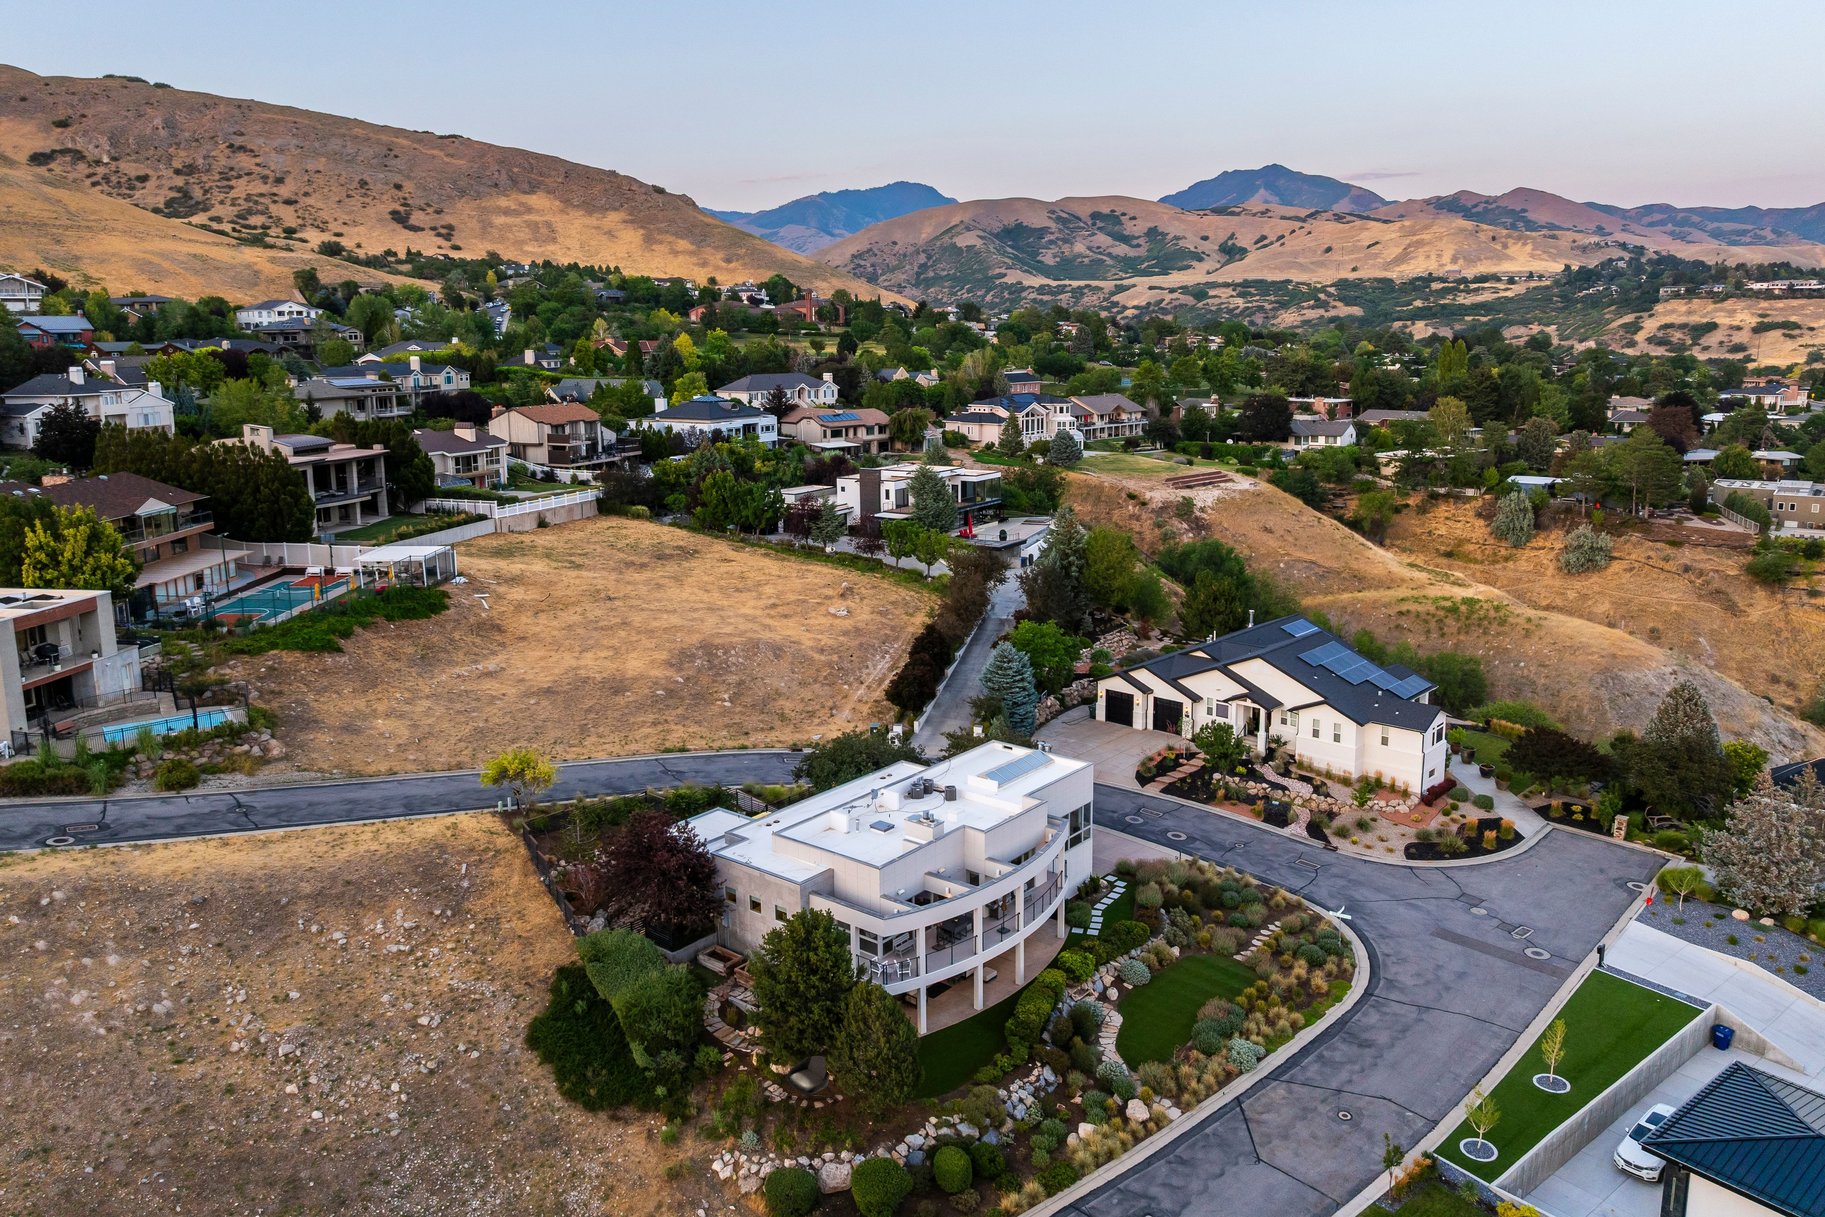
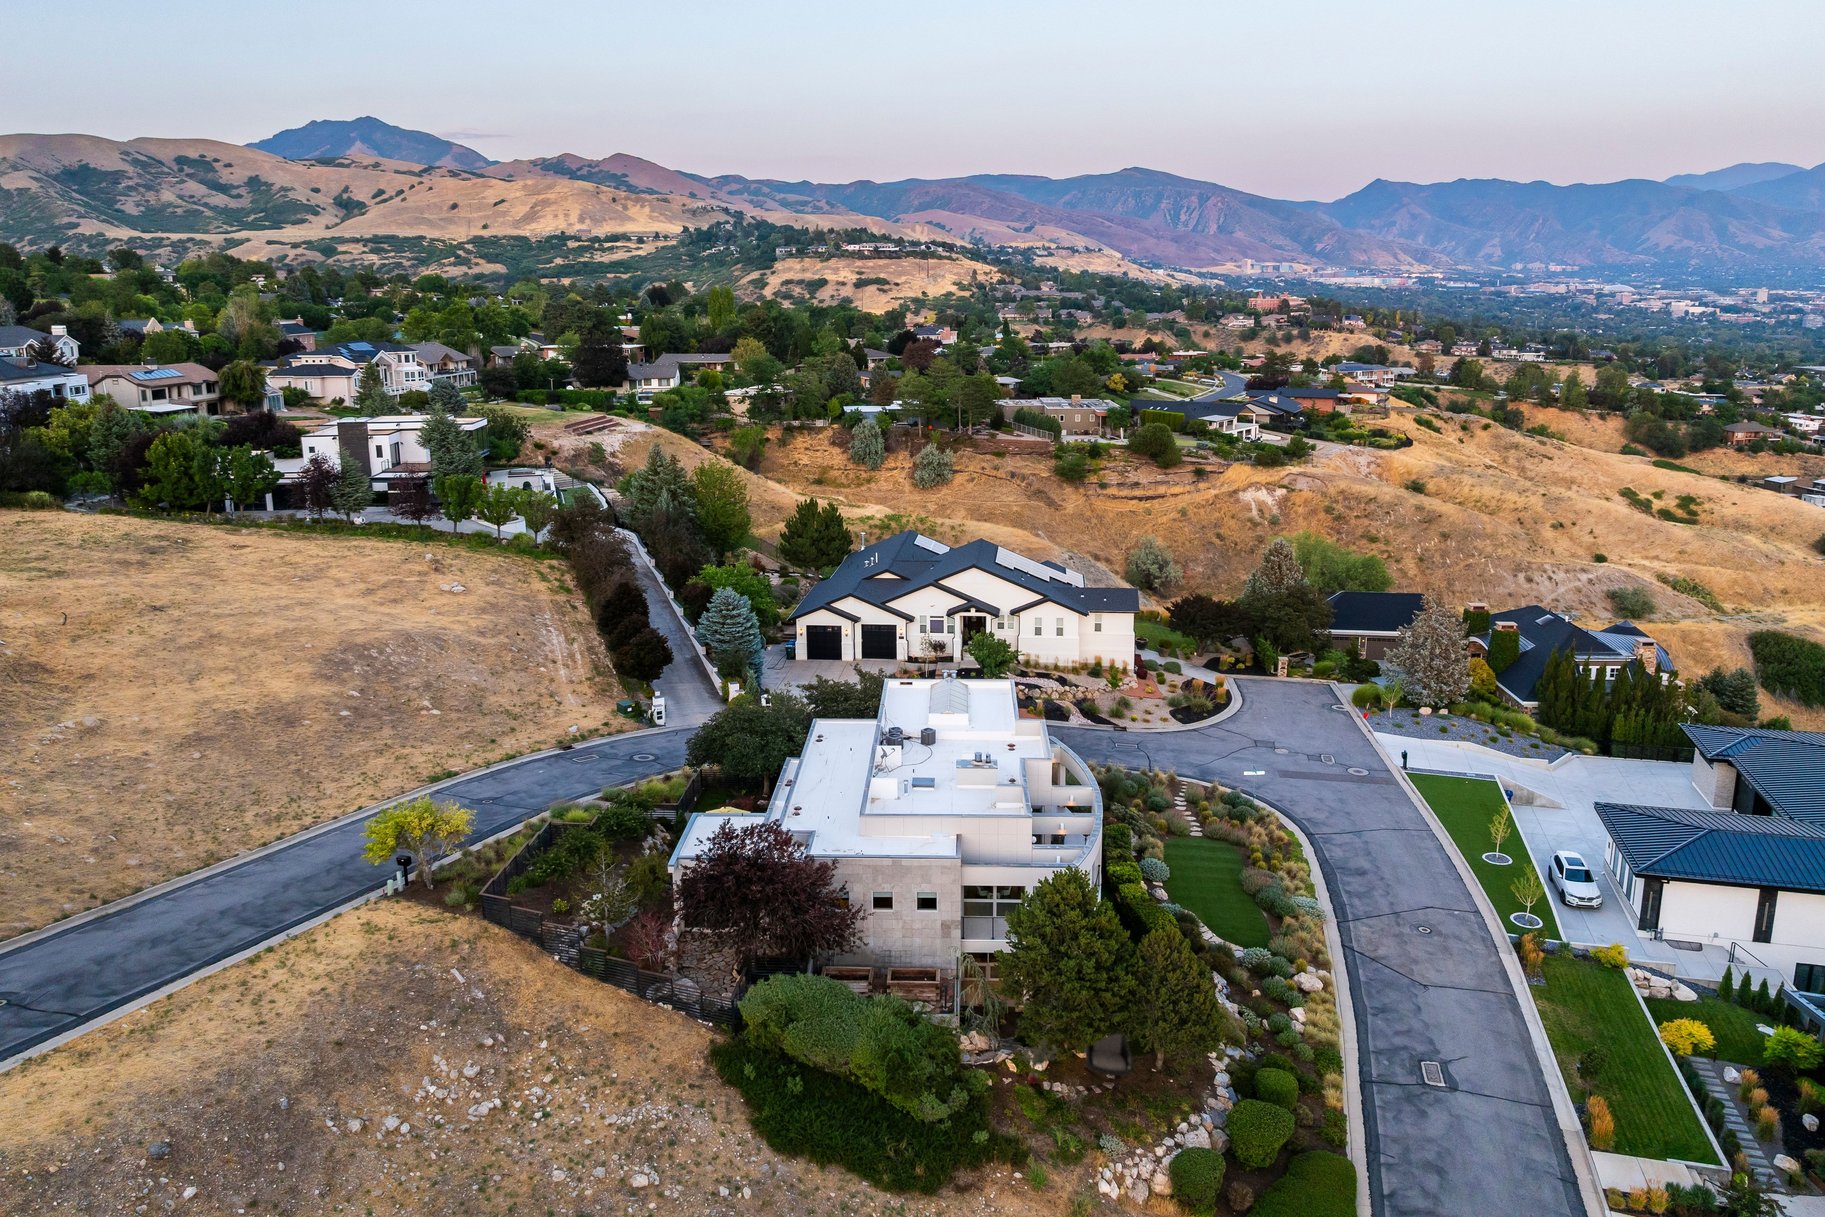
potted tree: none [746,1041,771,1076] -> present [1018,1039,1057,1084]

